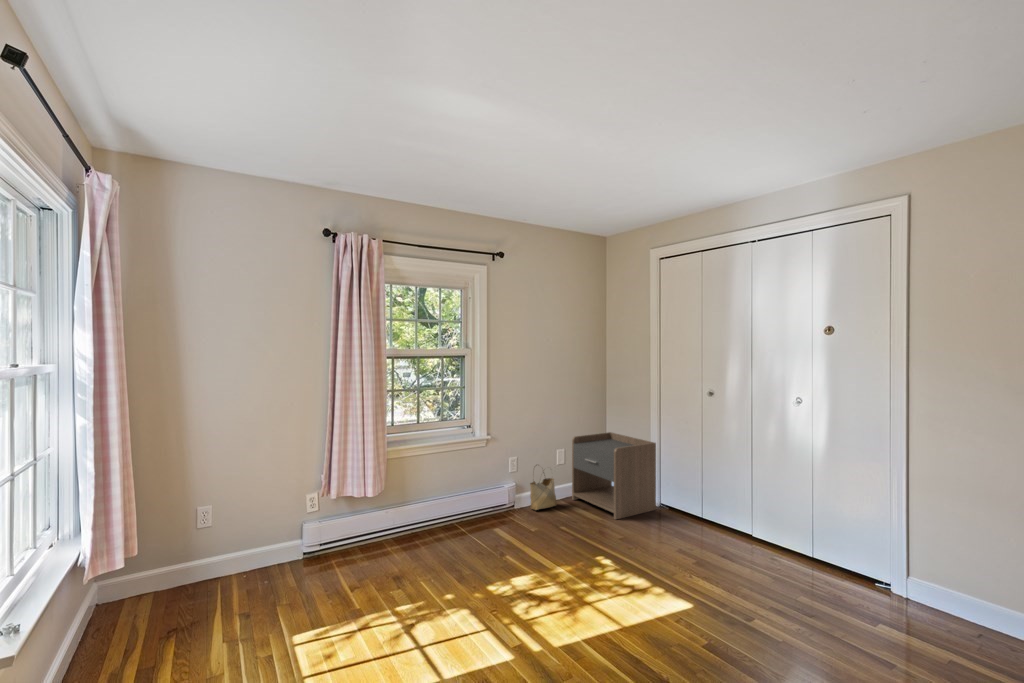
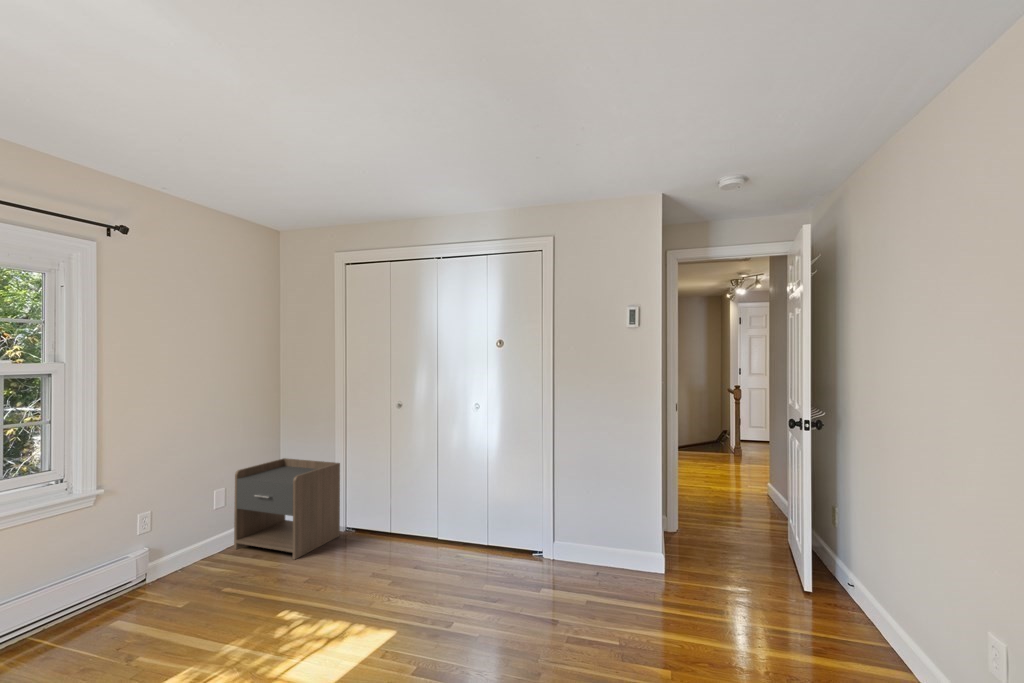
woven basket: present [530,470,557,510] -> none [172,515,213,576]

